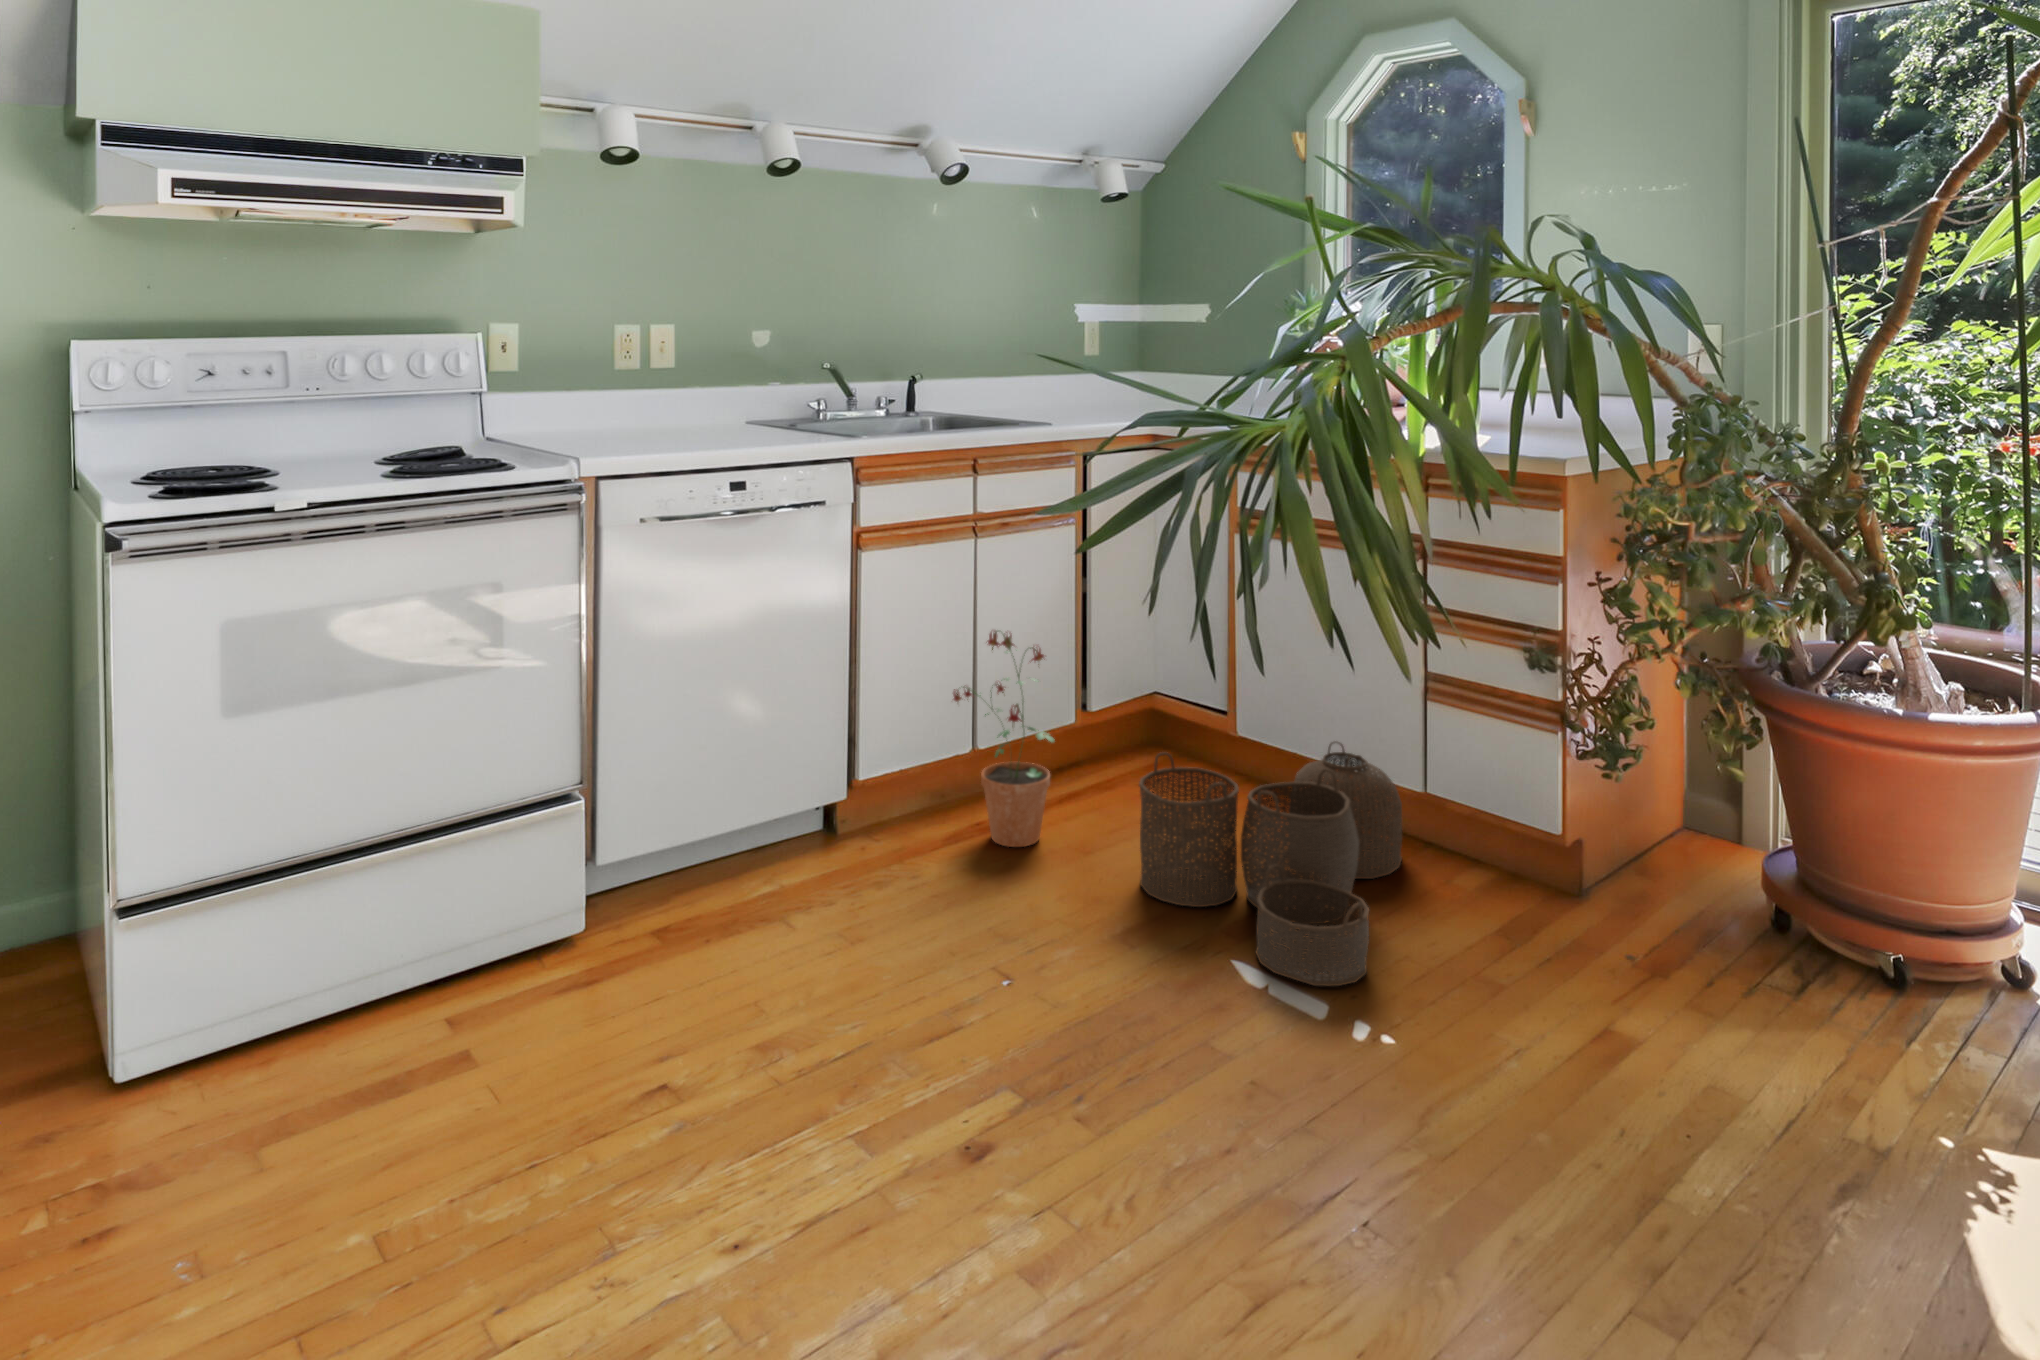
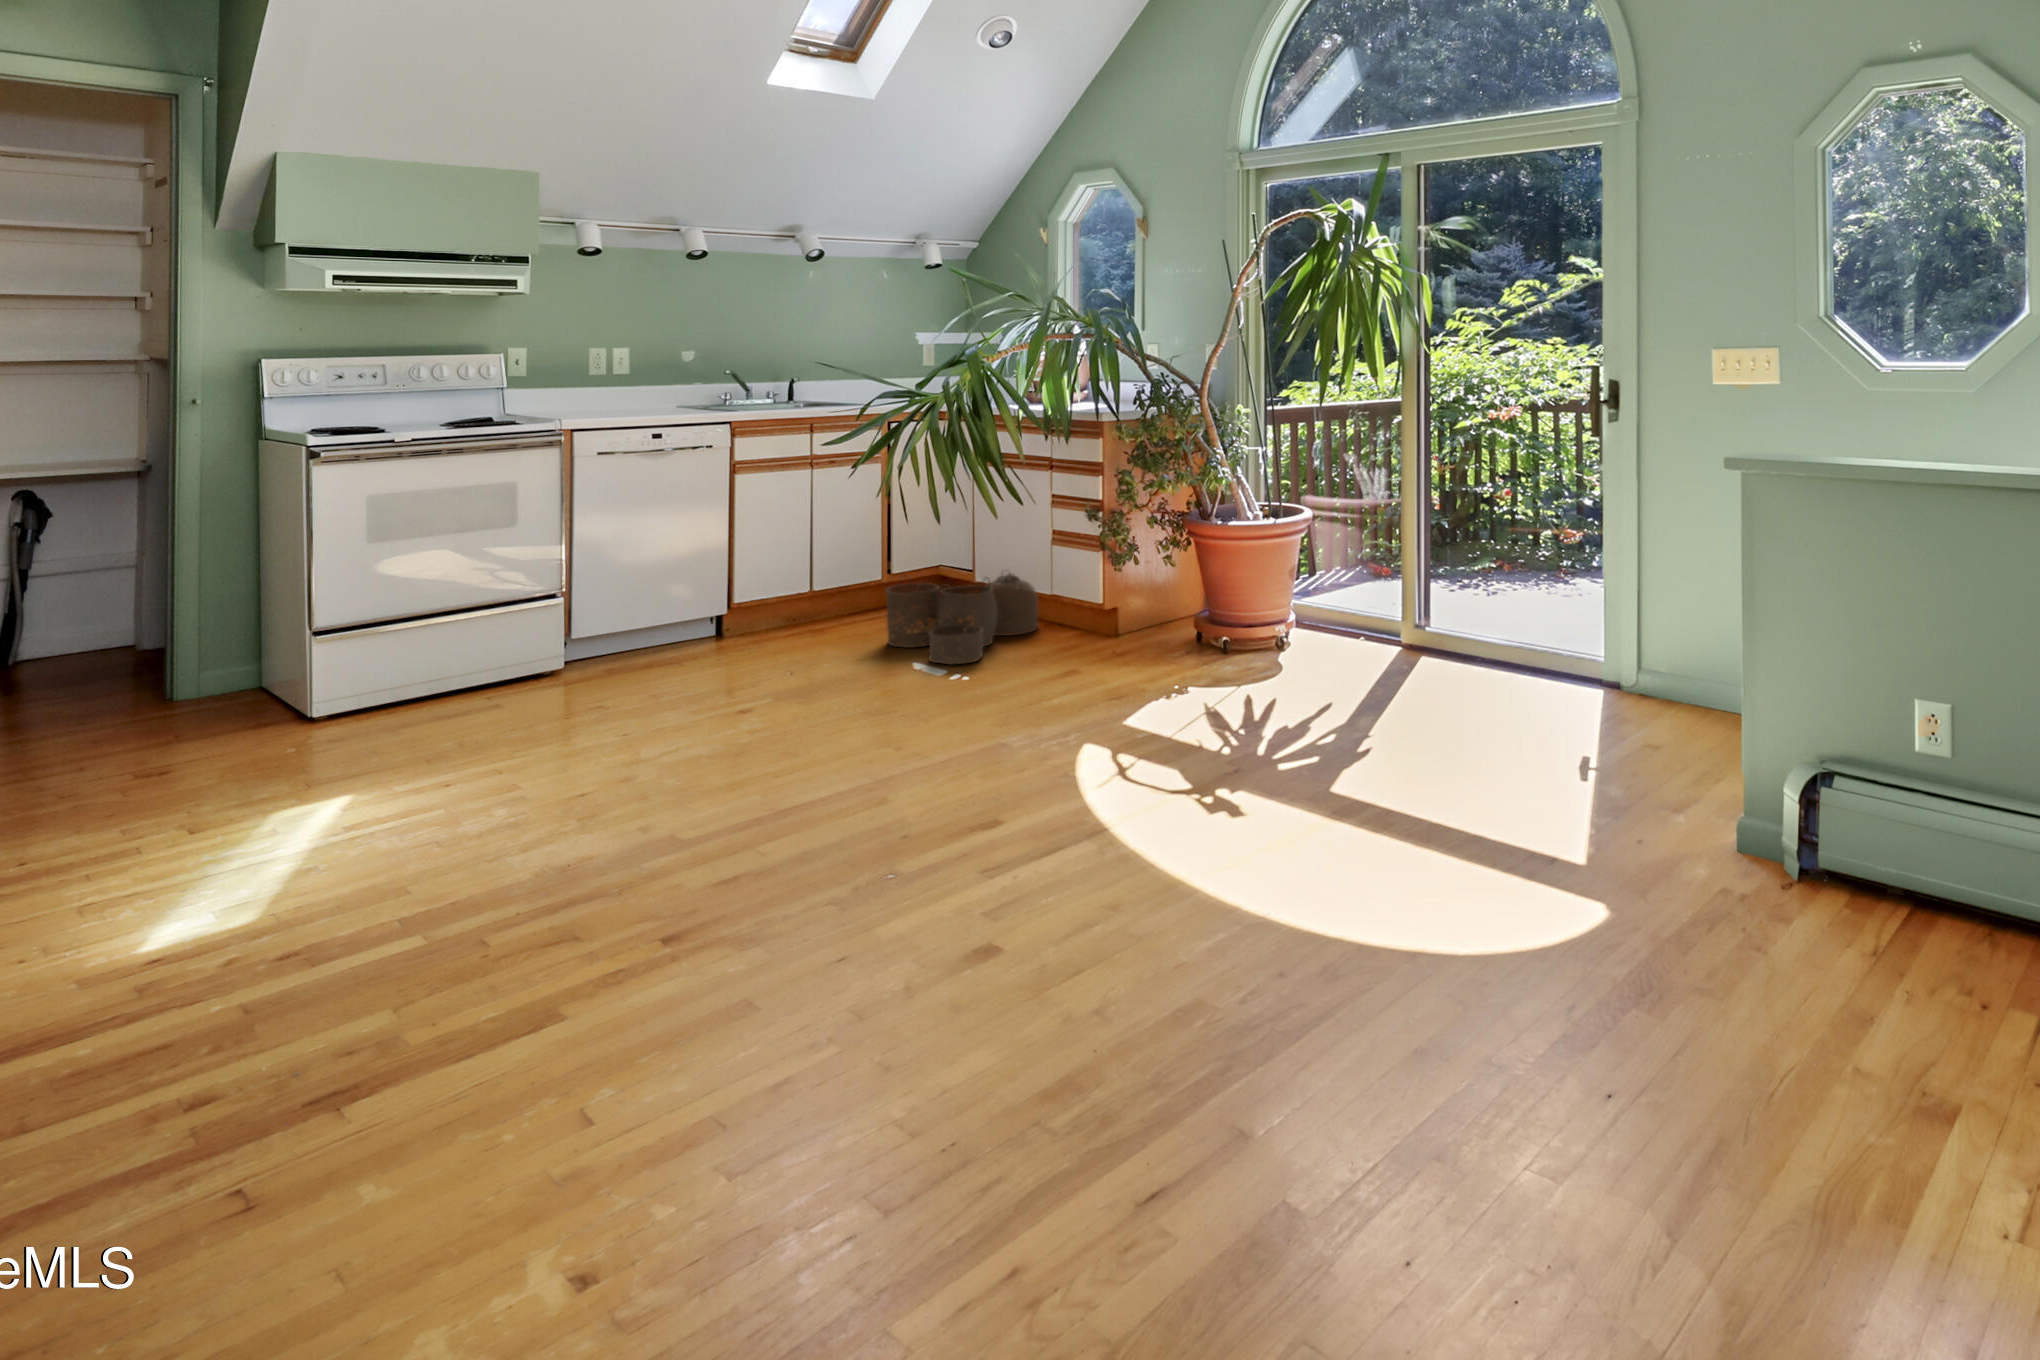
potted plant: present [953,631,1054,847] -> none [791,519,853,635]

